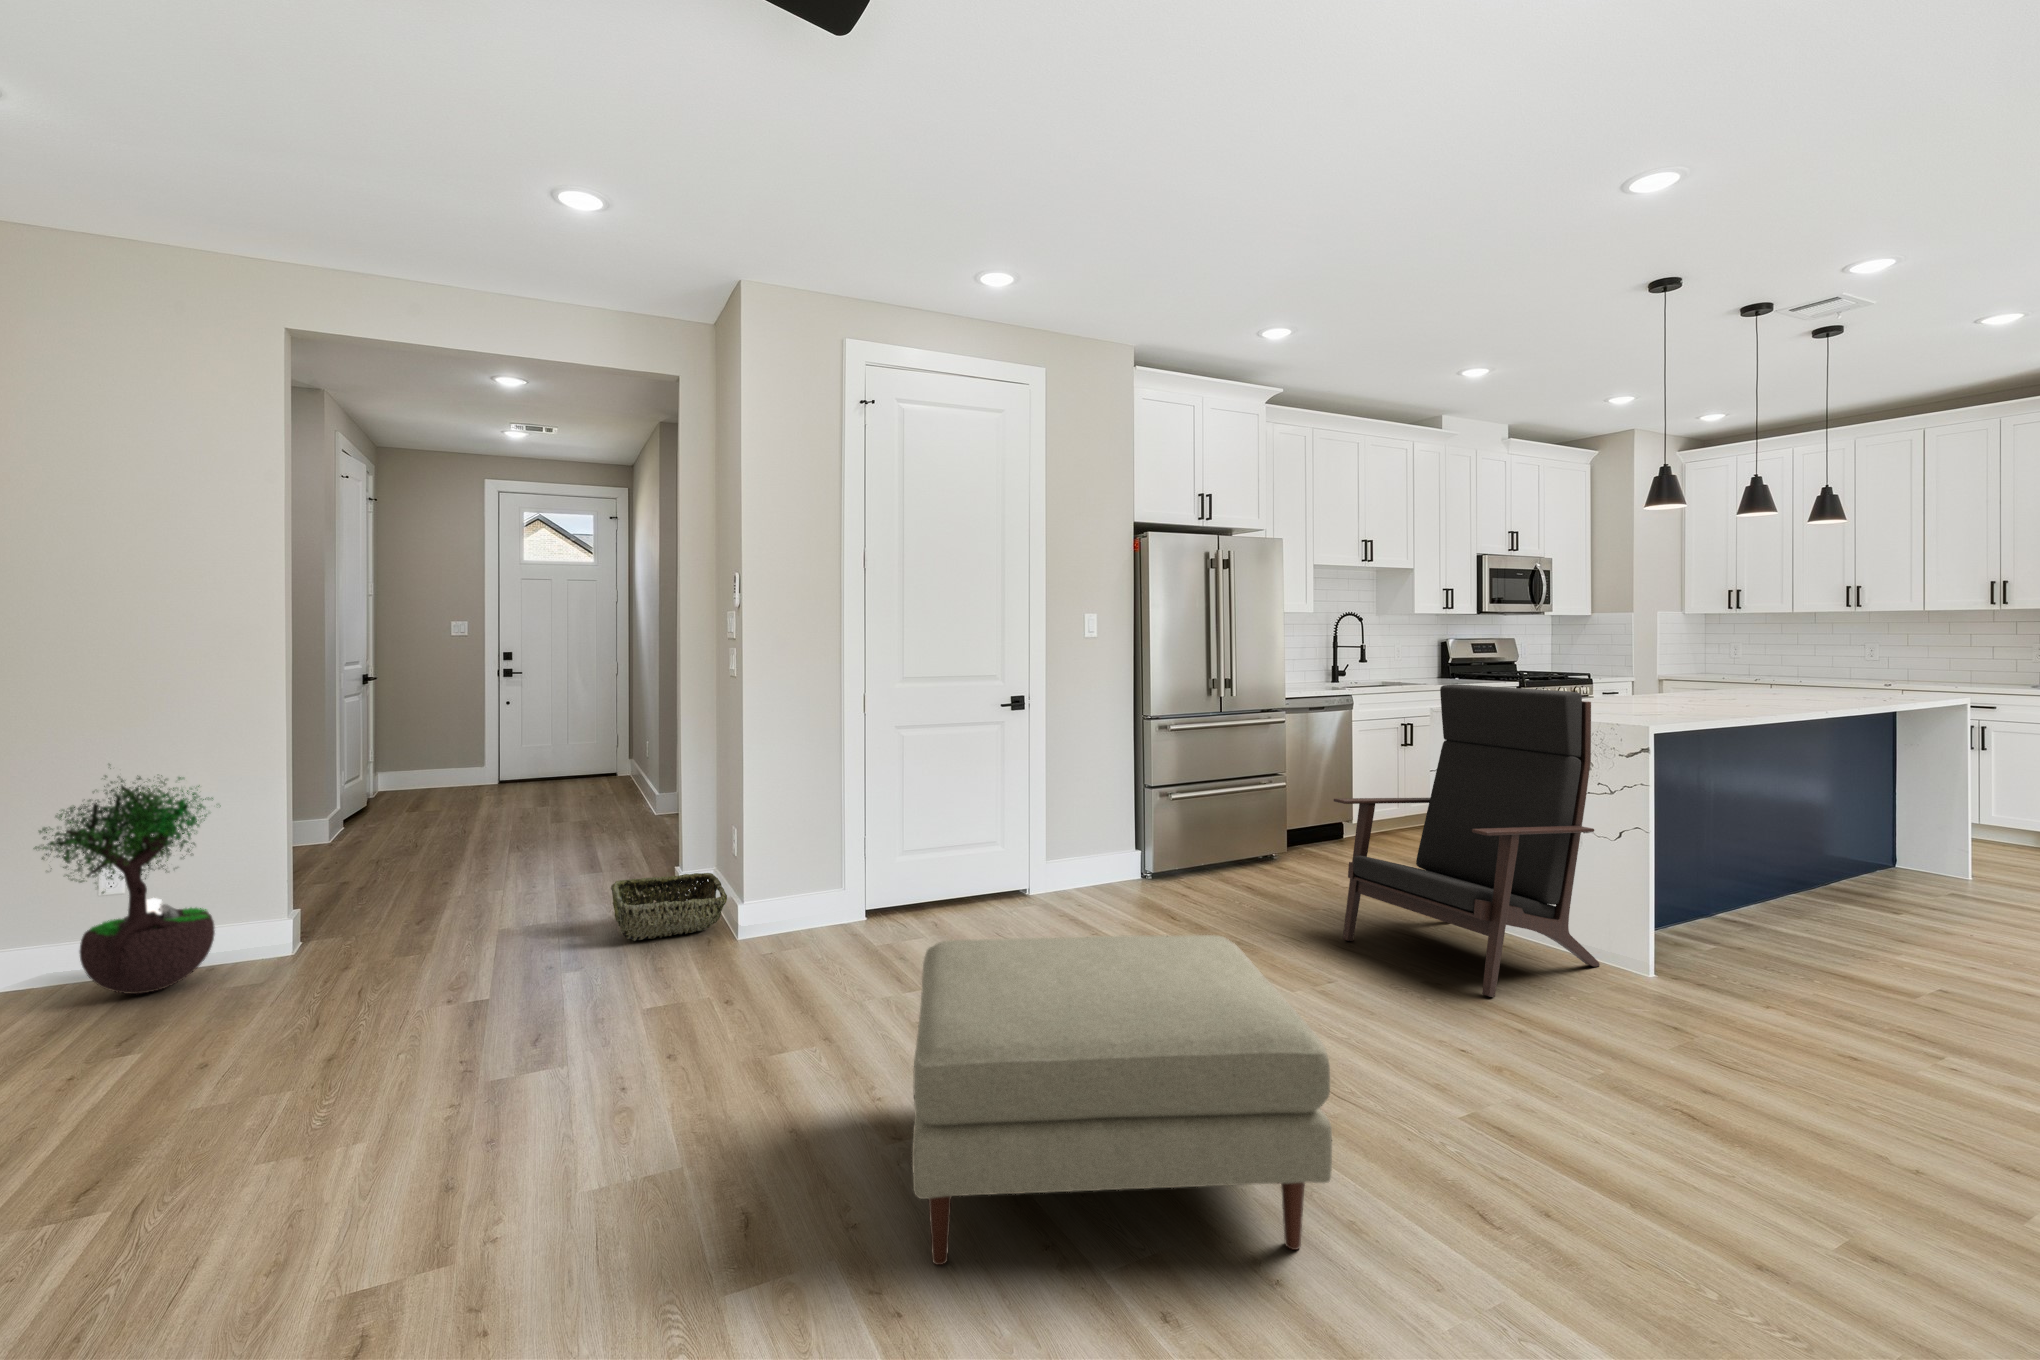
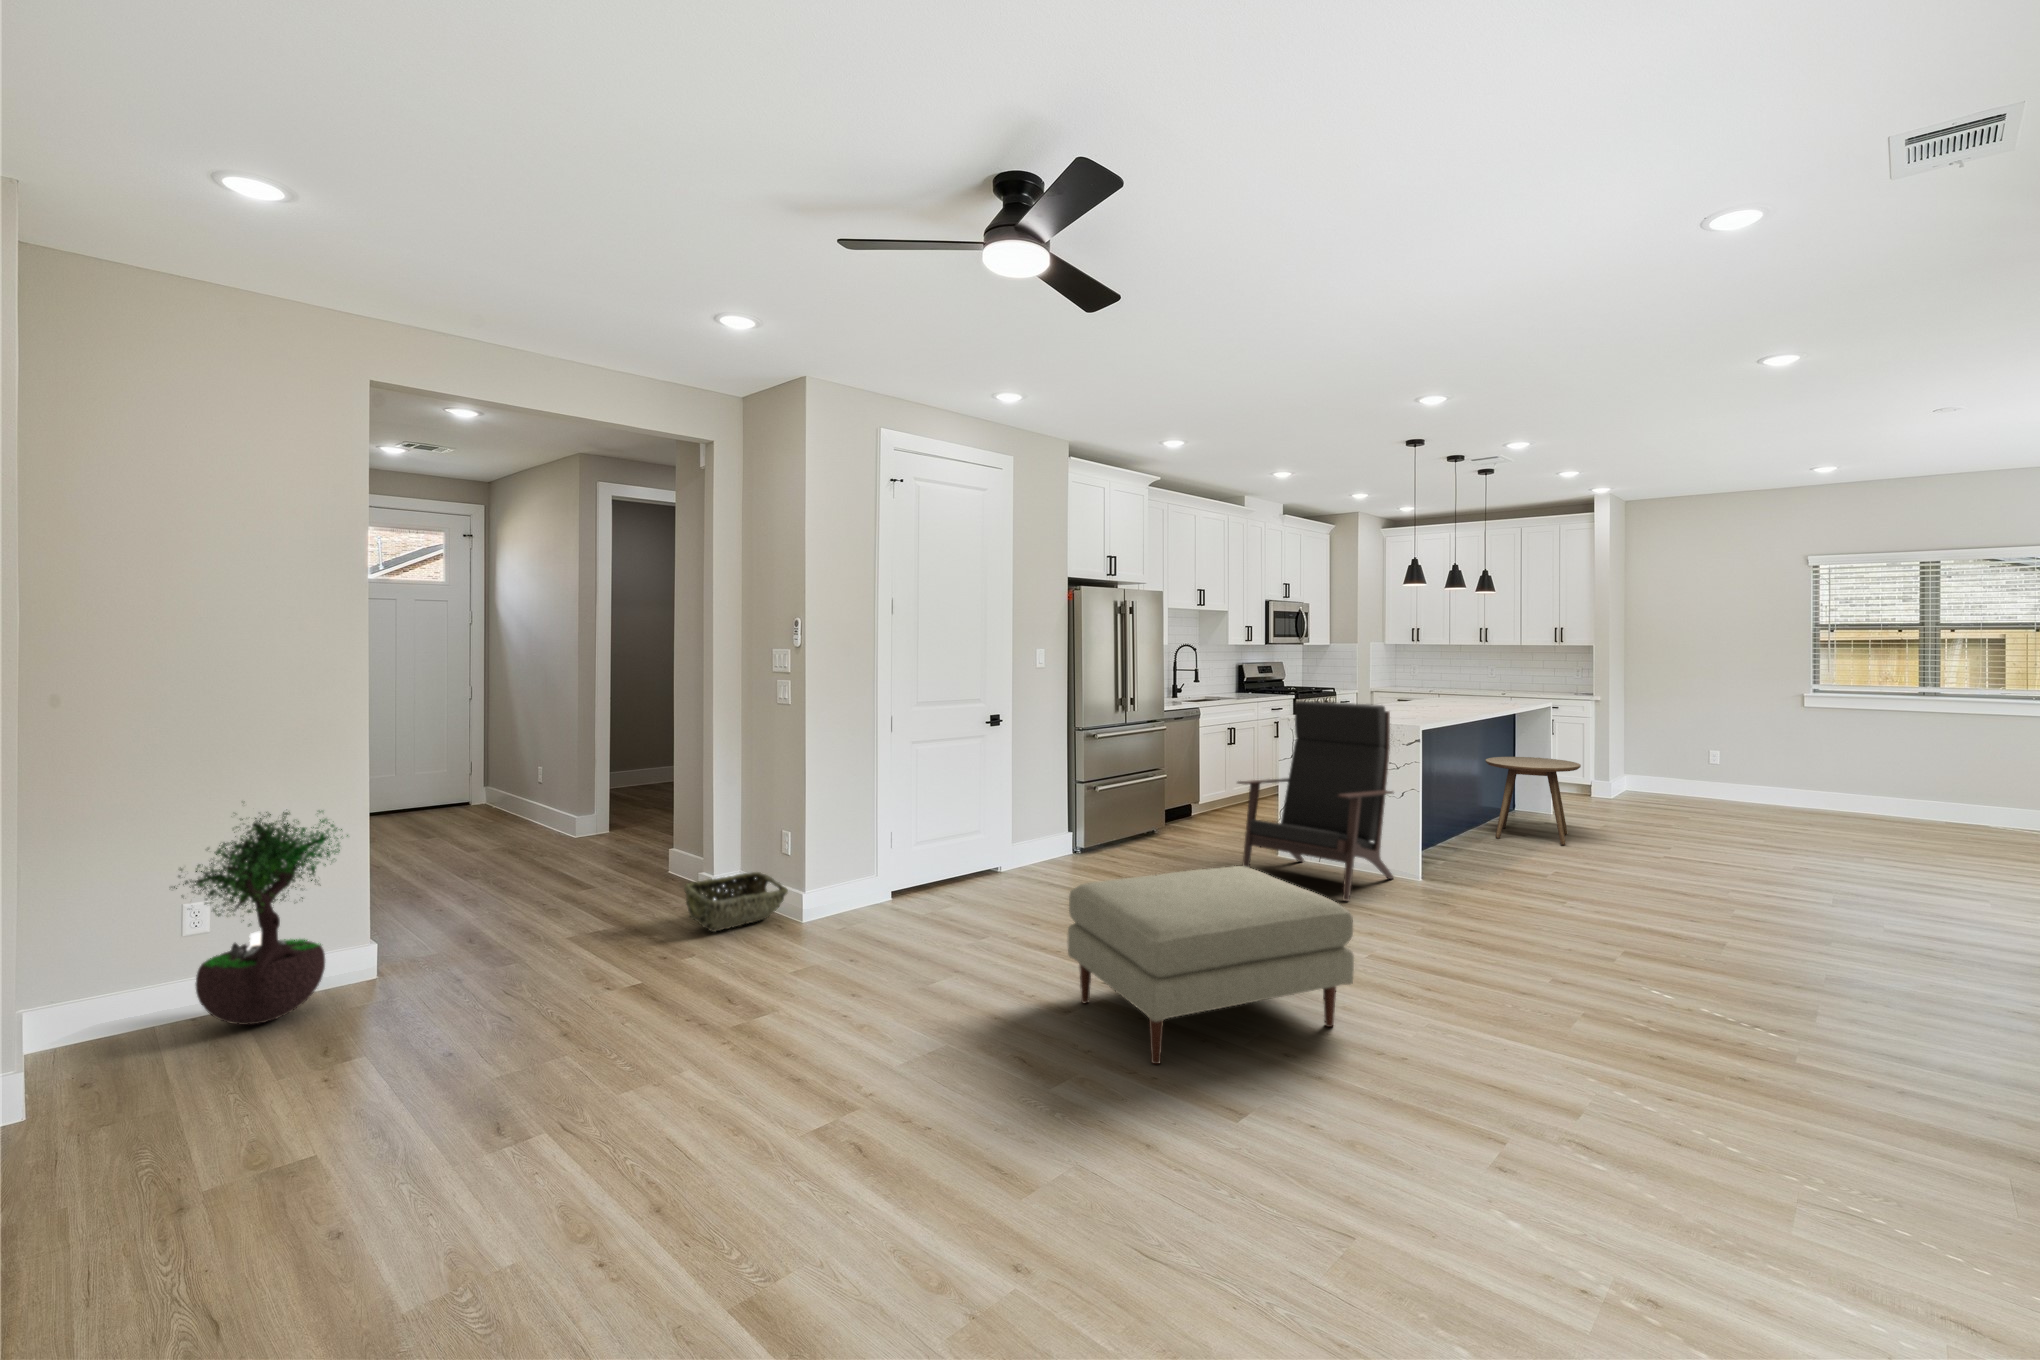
side table: none [1817,782,2012,937] -> present [1485,757,1581,845]

